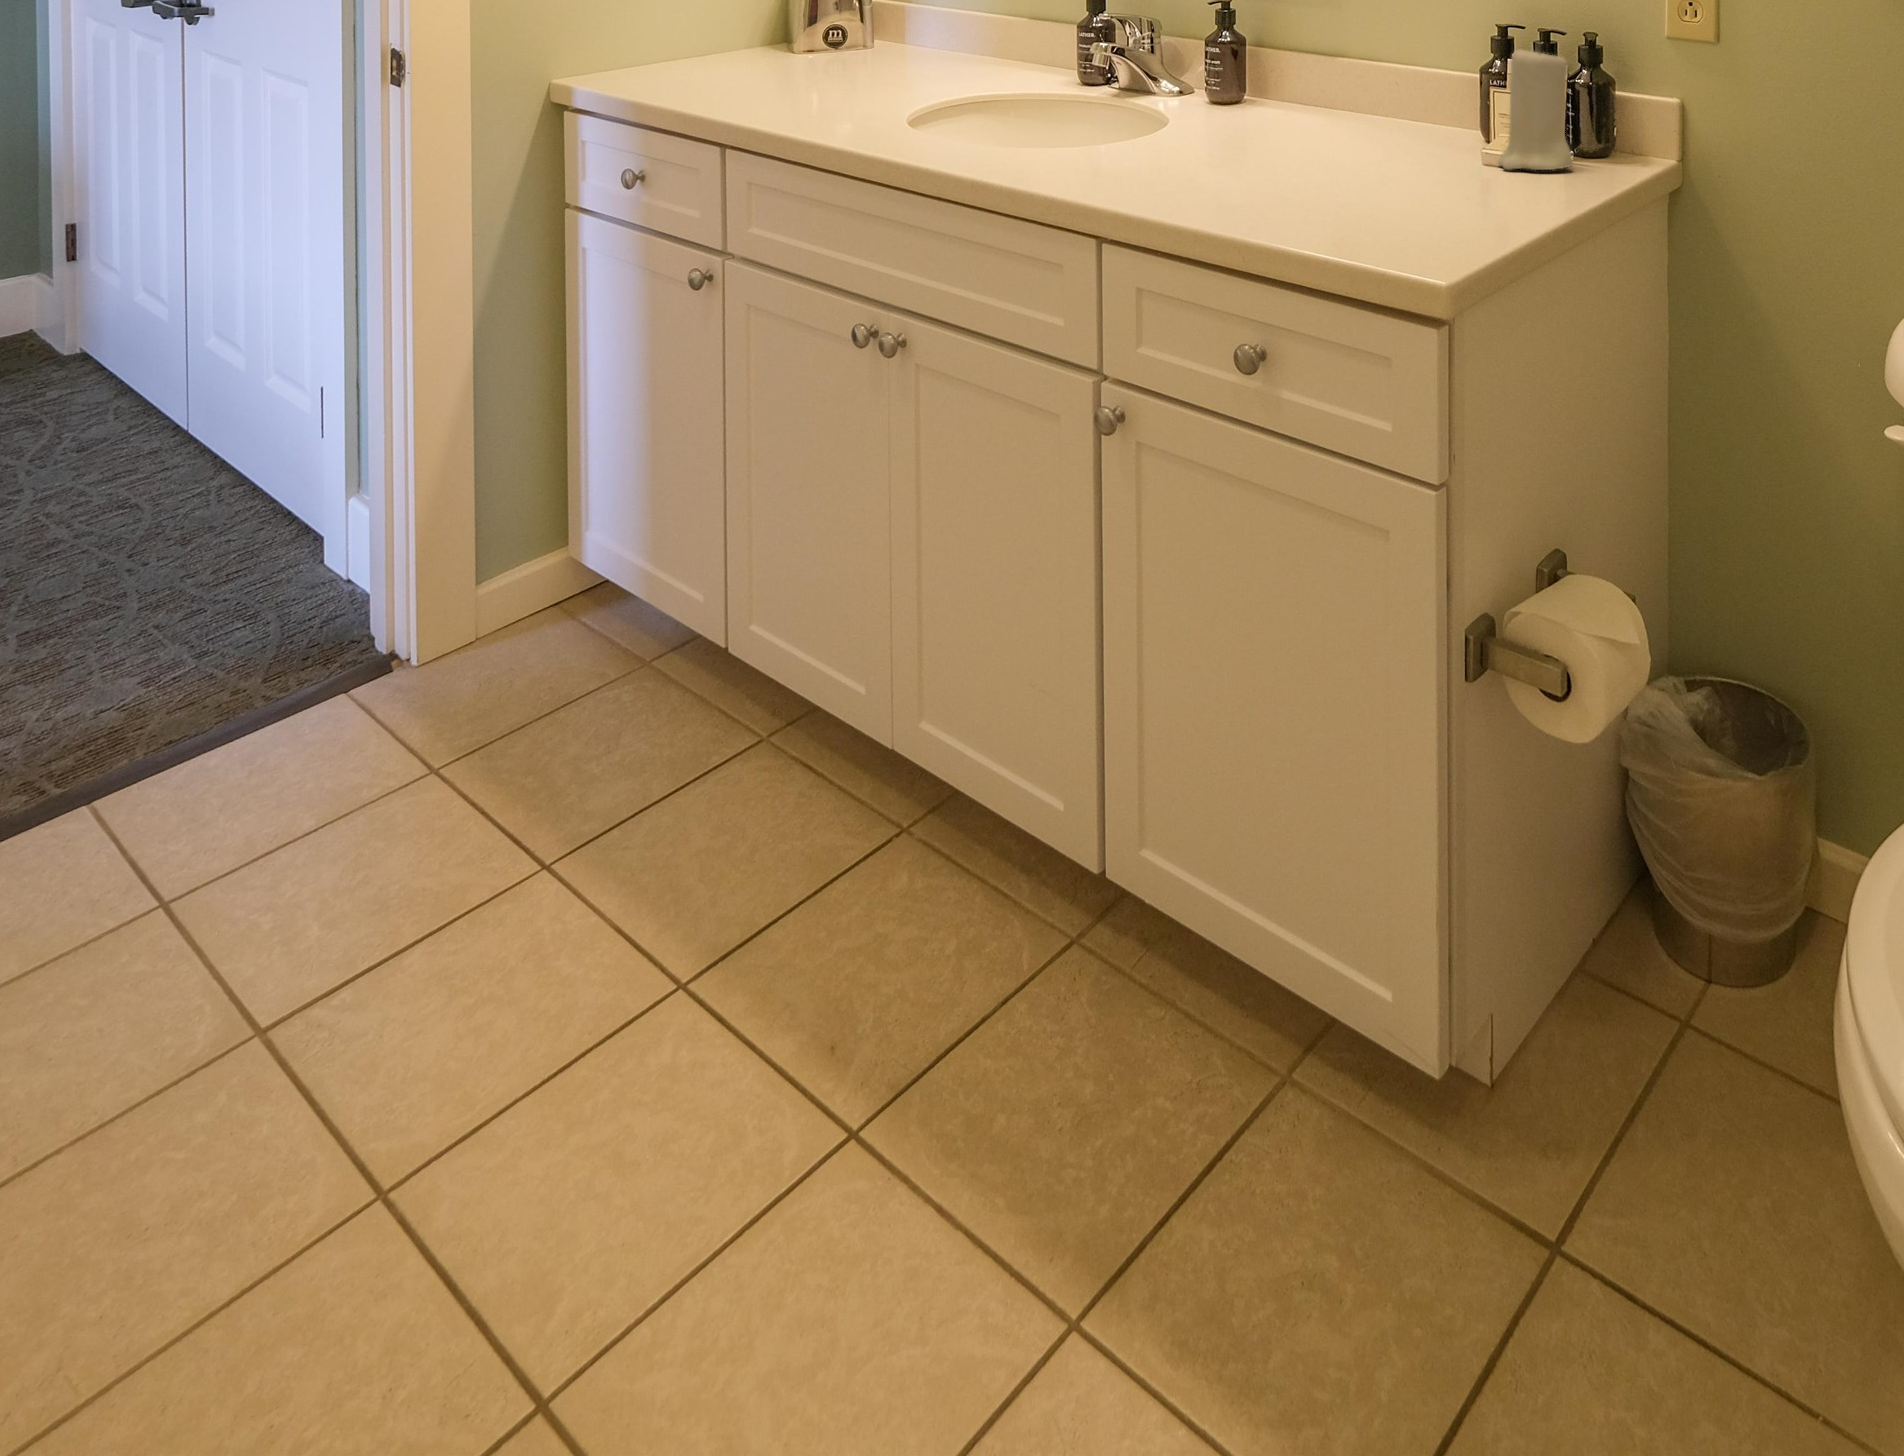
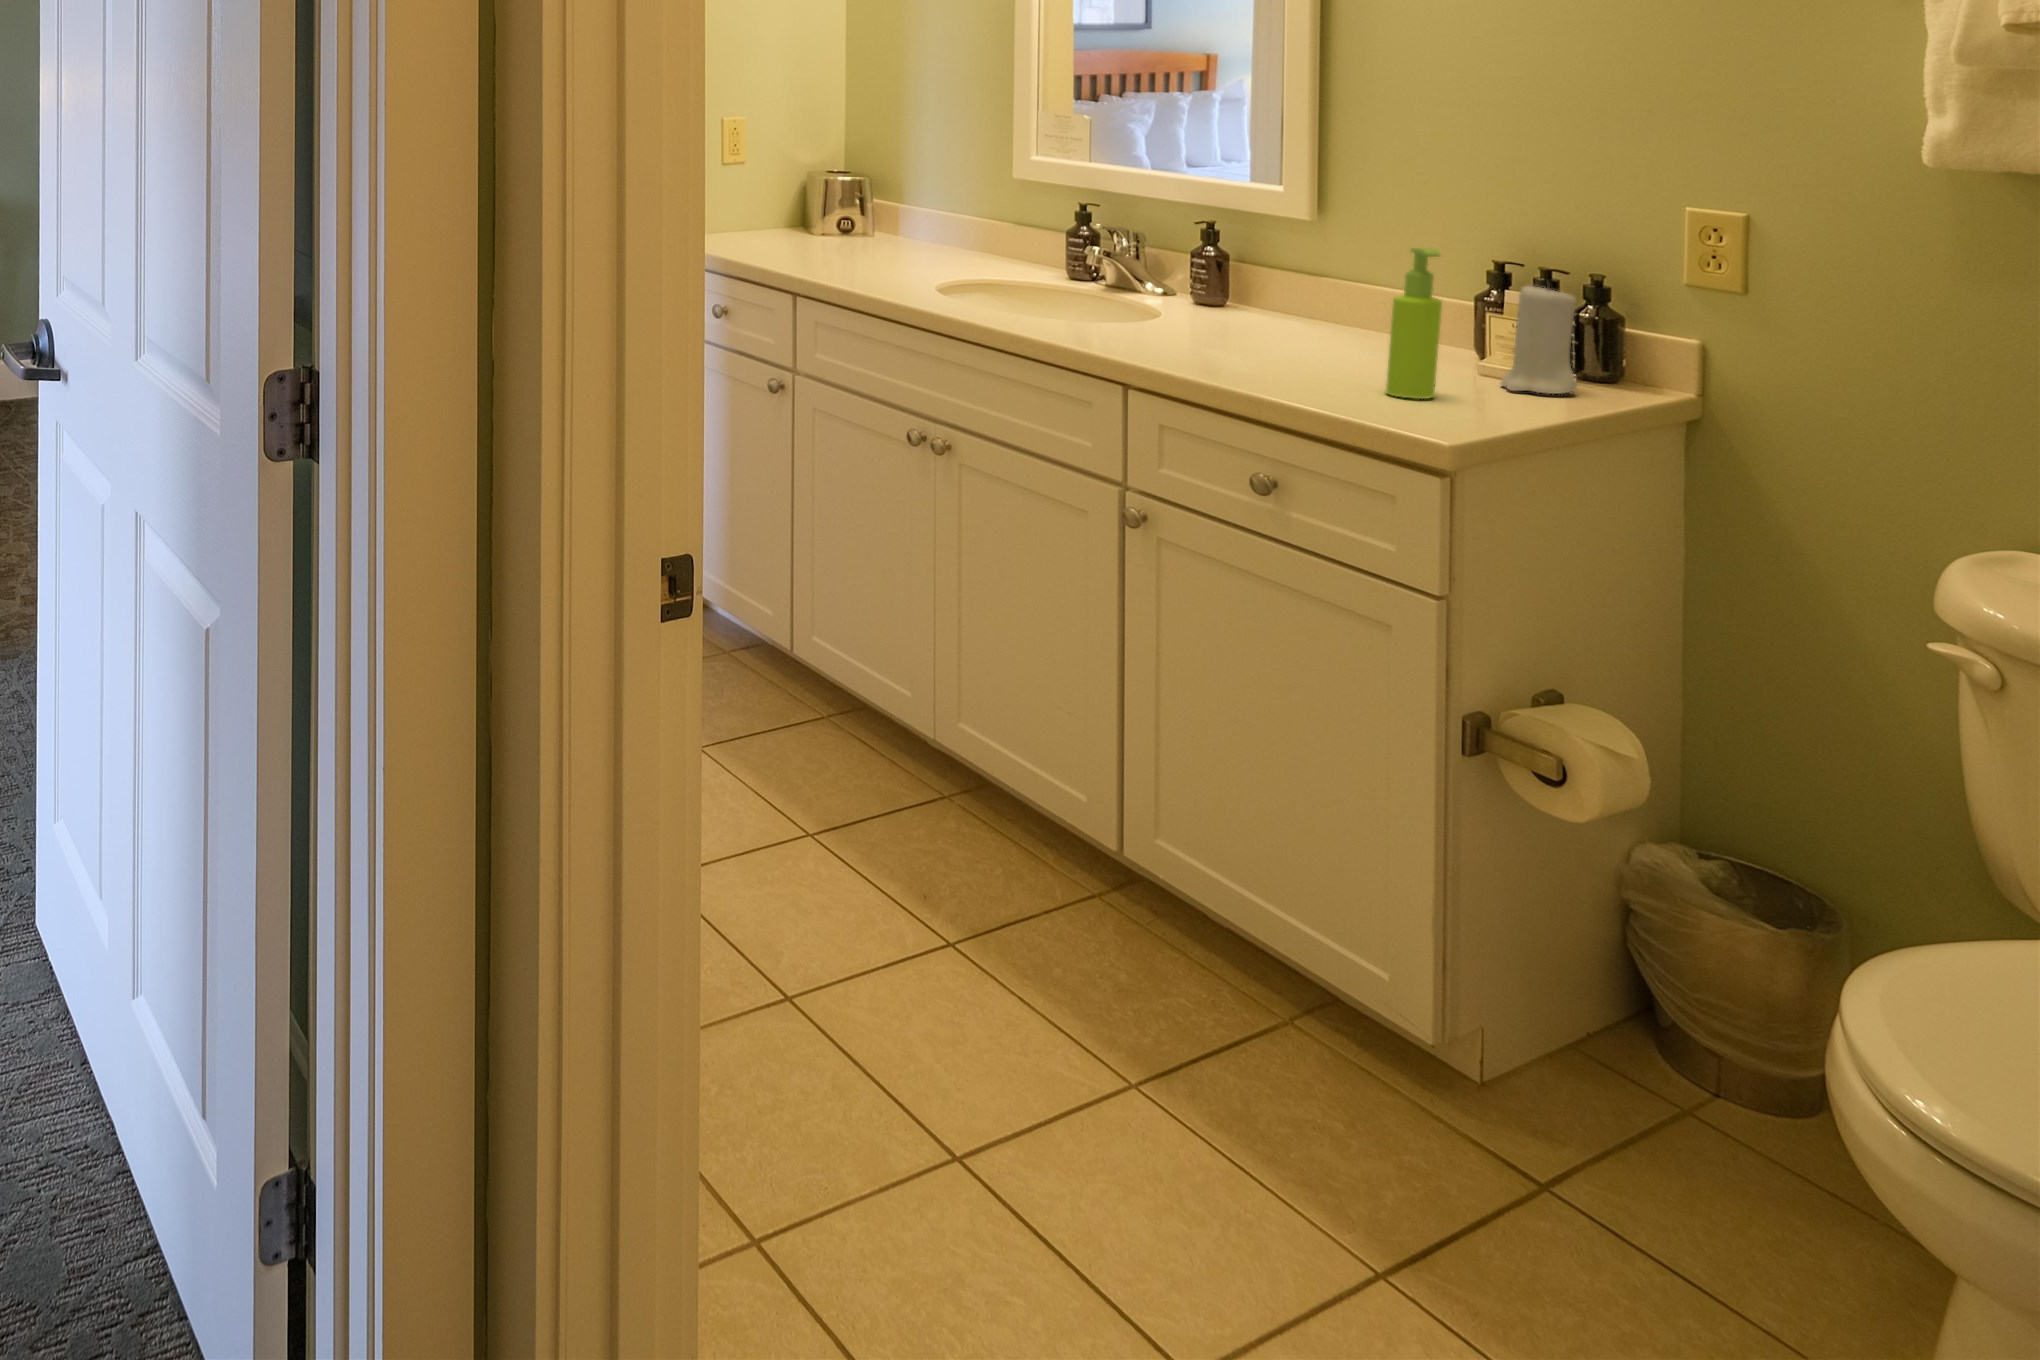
soap dispenser: none [1372,5,1424,181] -> present [1386,248,1442,399]

